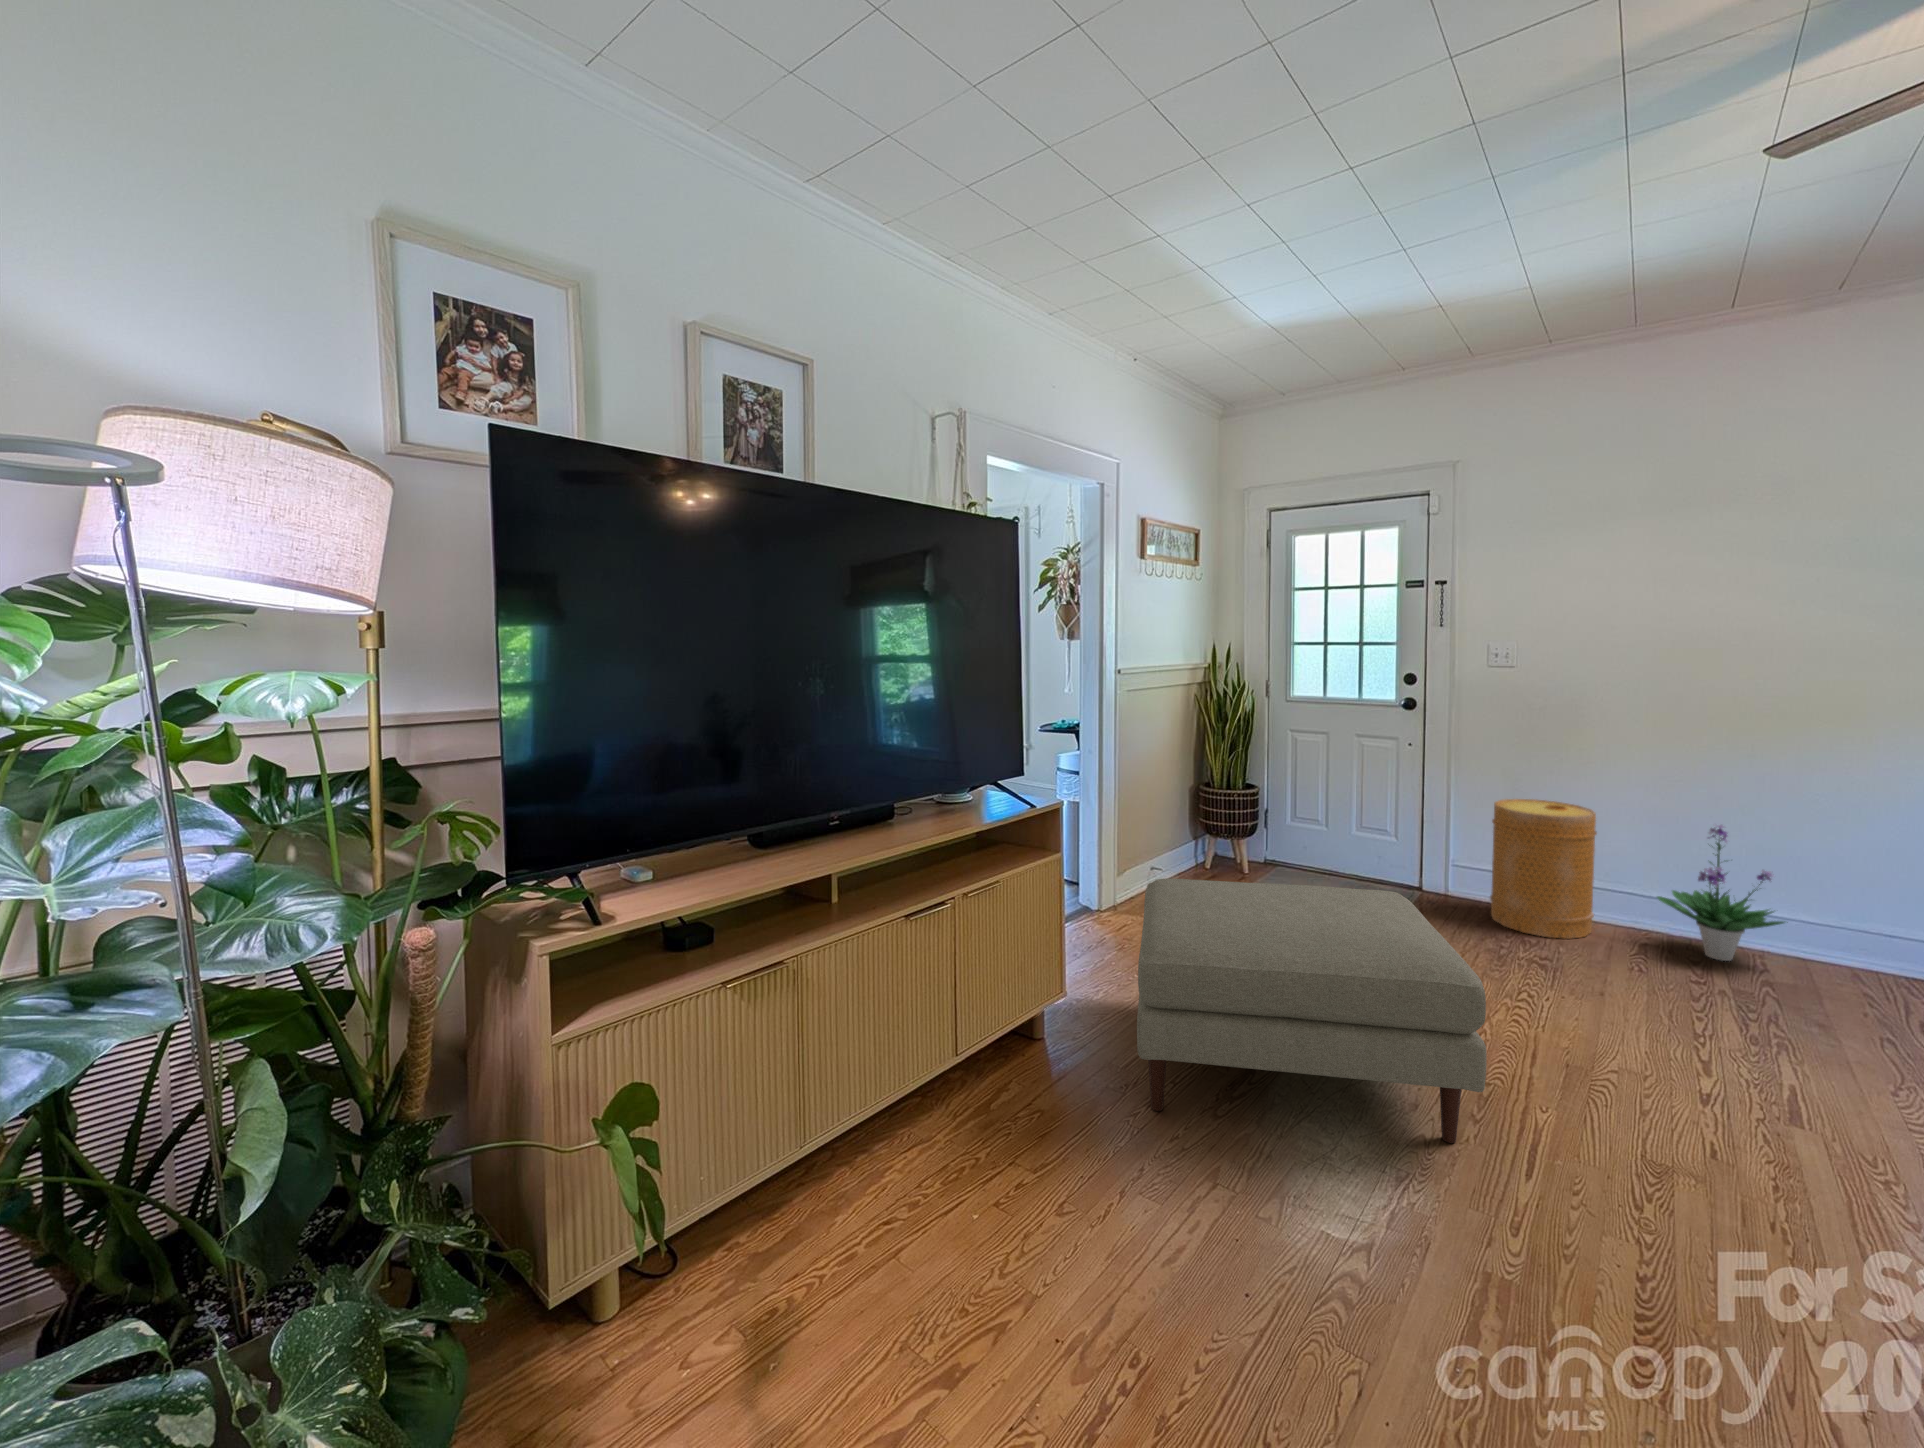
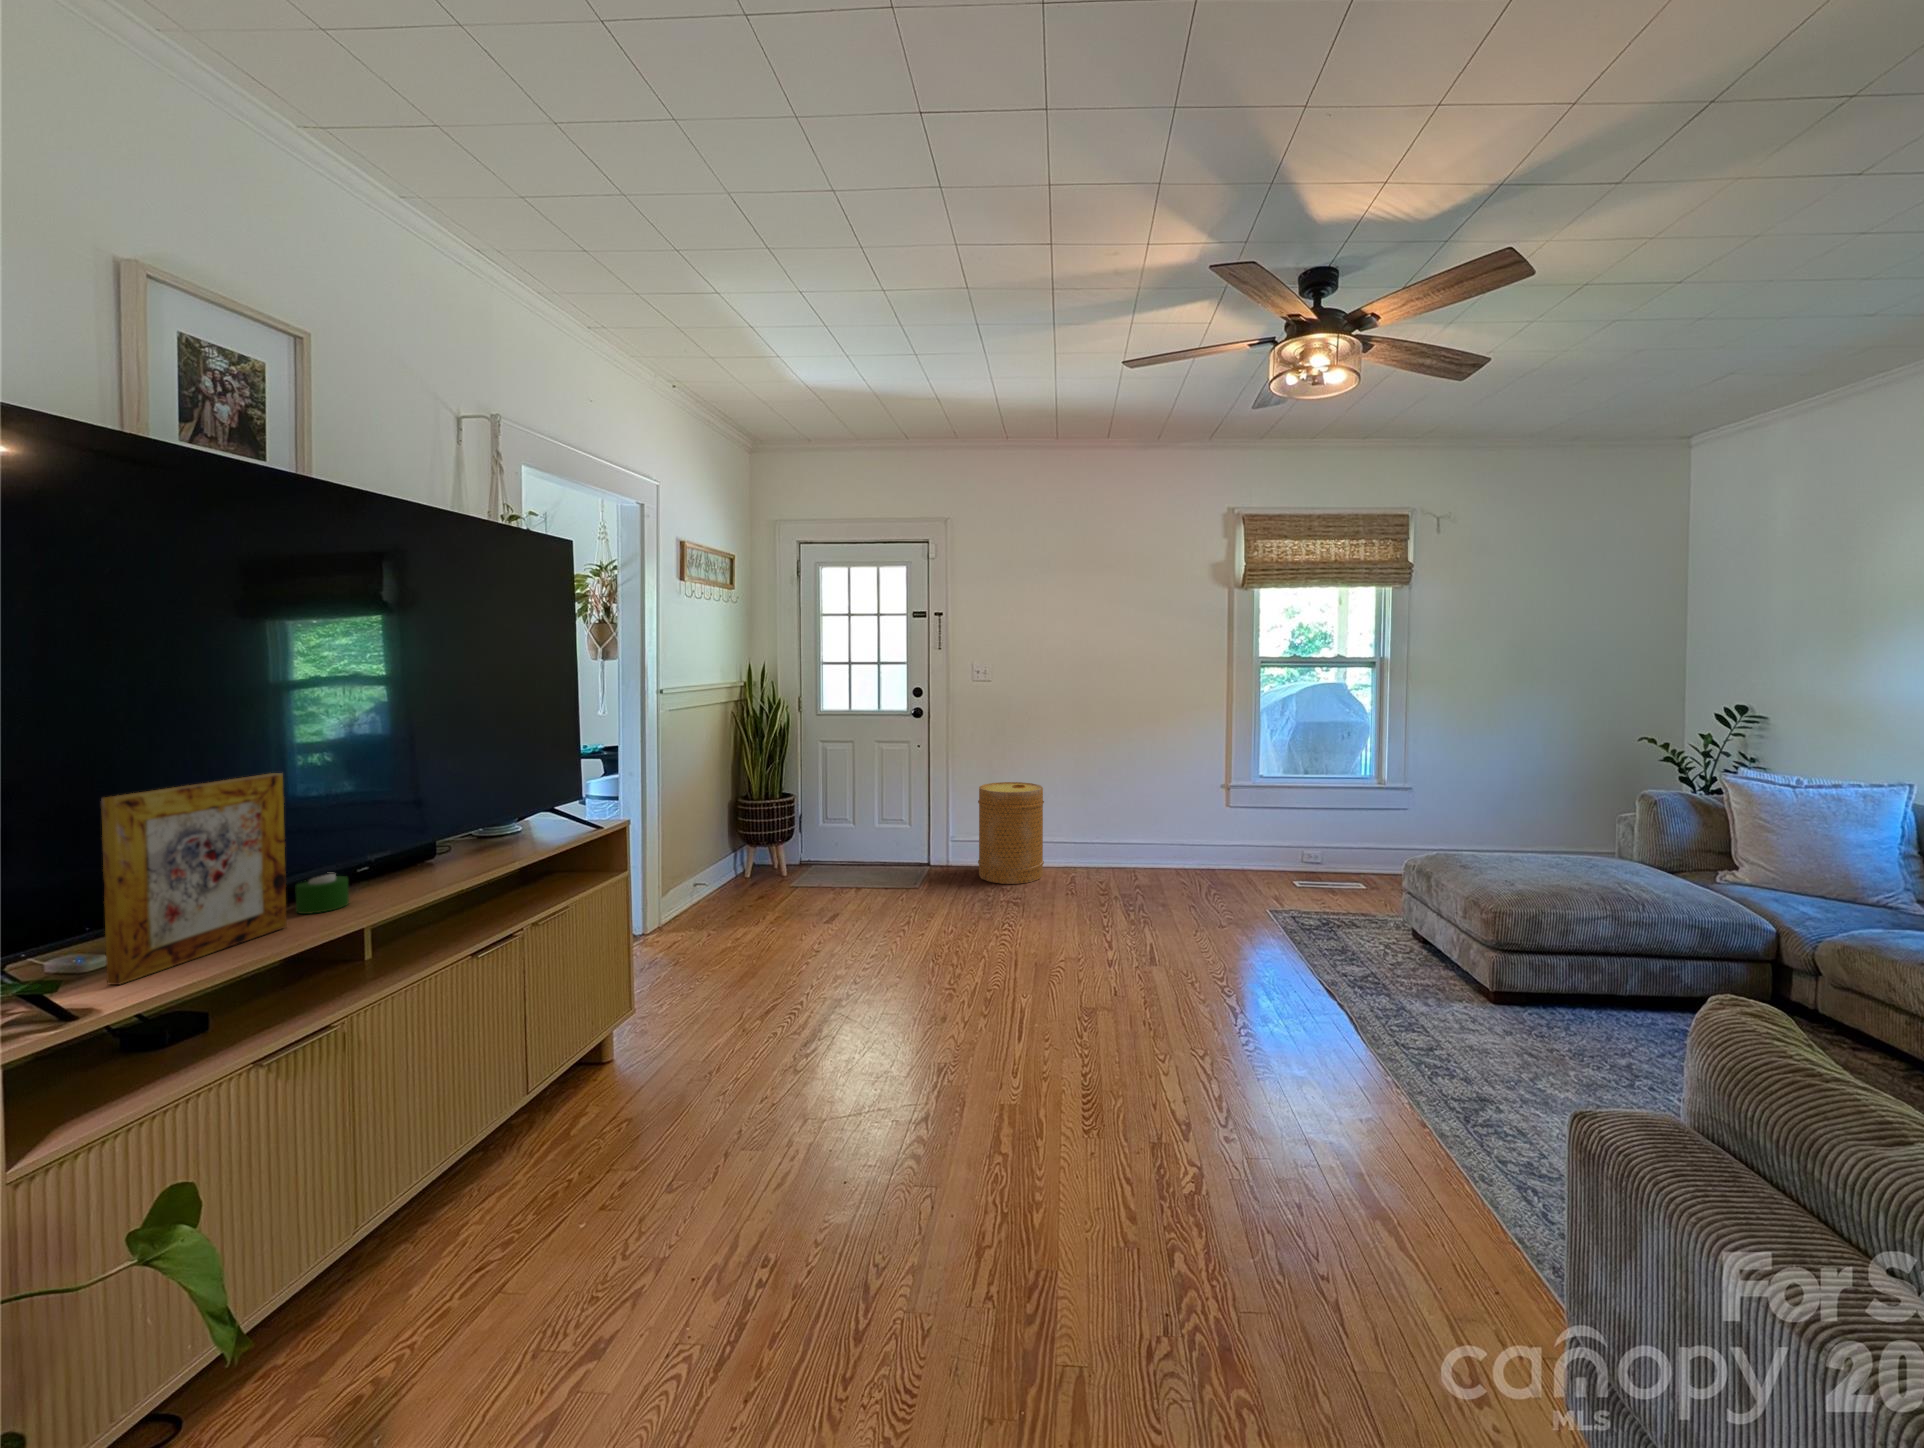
picture frame: none [633,736,762,900] -> present [101,773,287,985]
candle: none [777,813,812,859] -> present [296,874,349,914]
potted plant: present [1657,825,1785,961] -> none [1078,786,1147,879]
ottoman: present [1137,878,1487,1143] -> none [713,861,992,1084]

